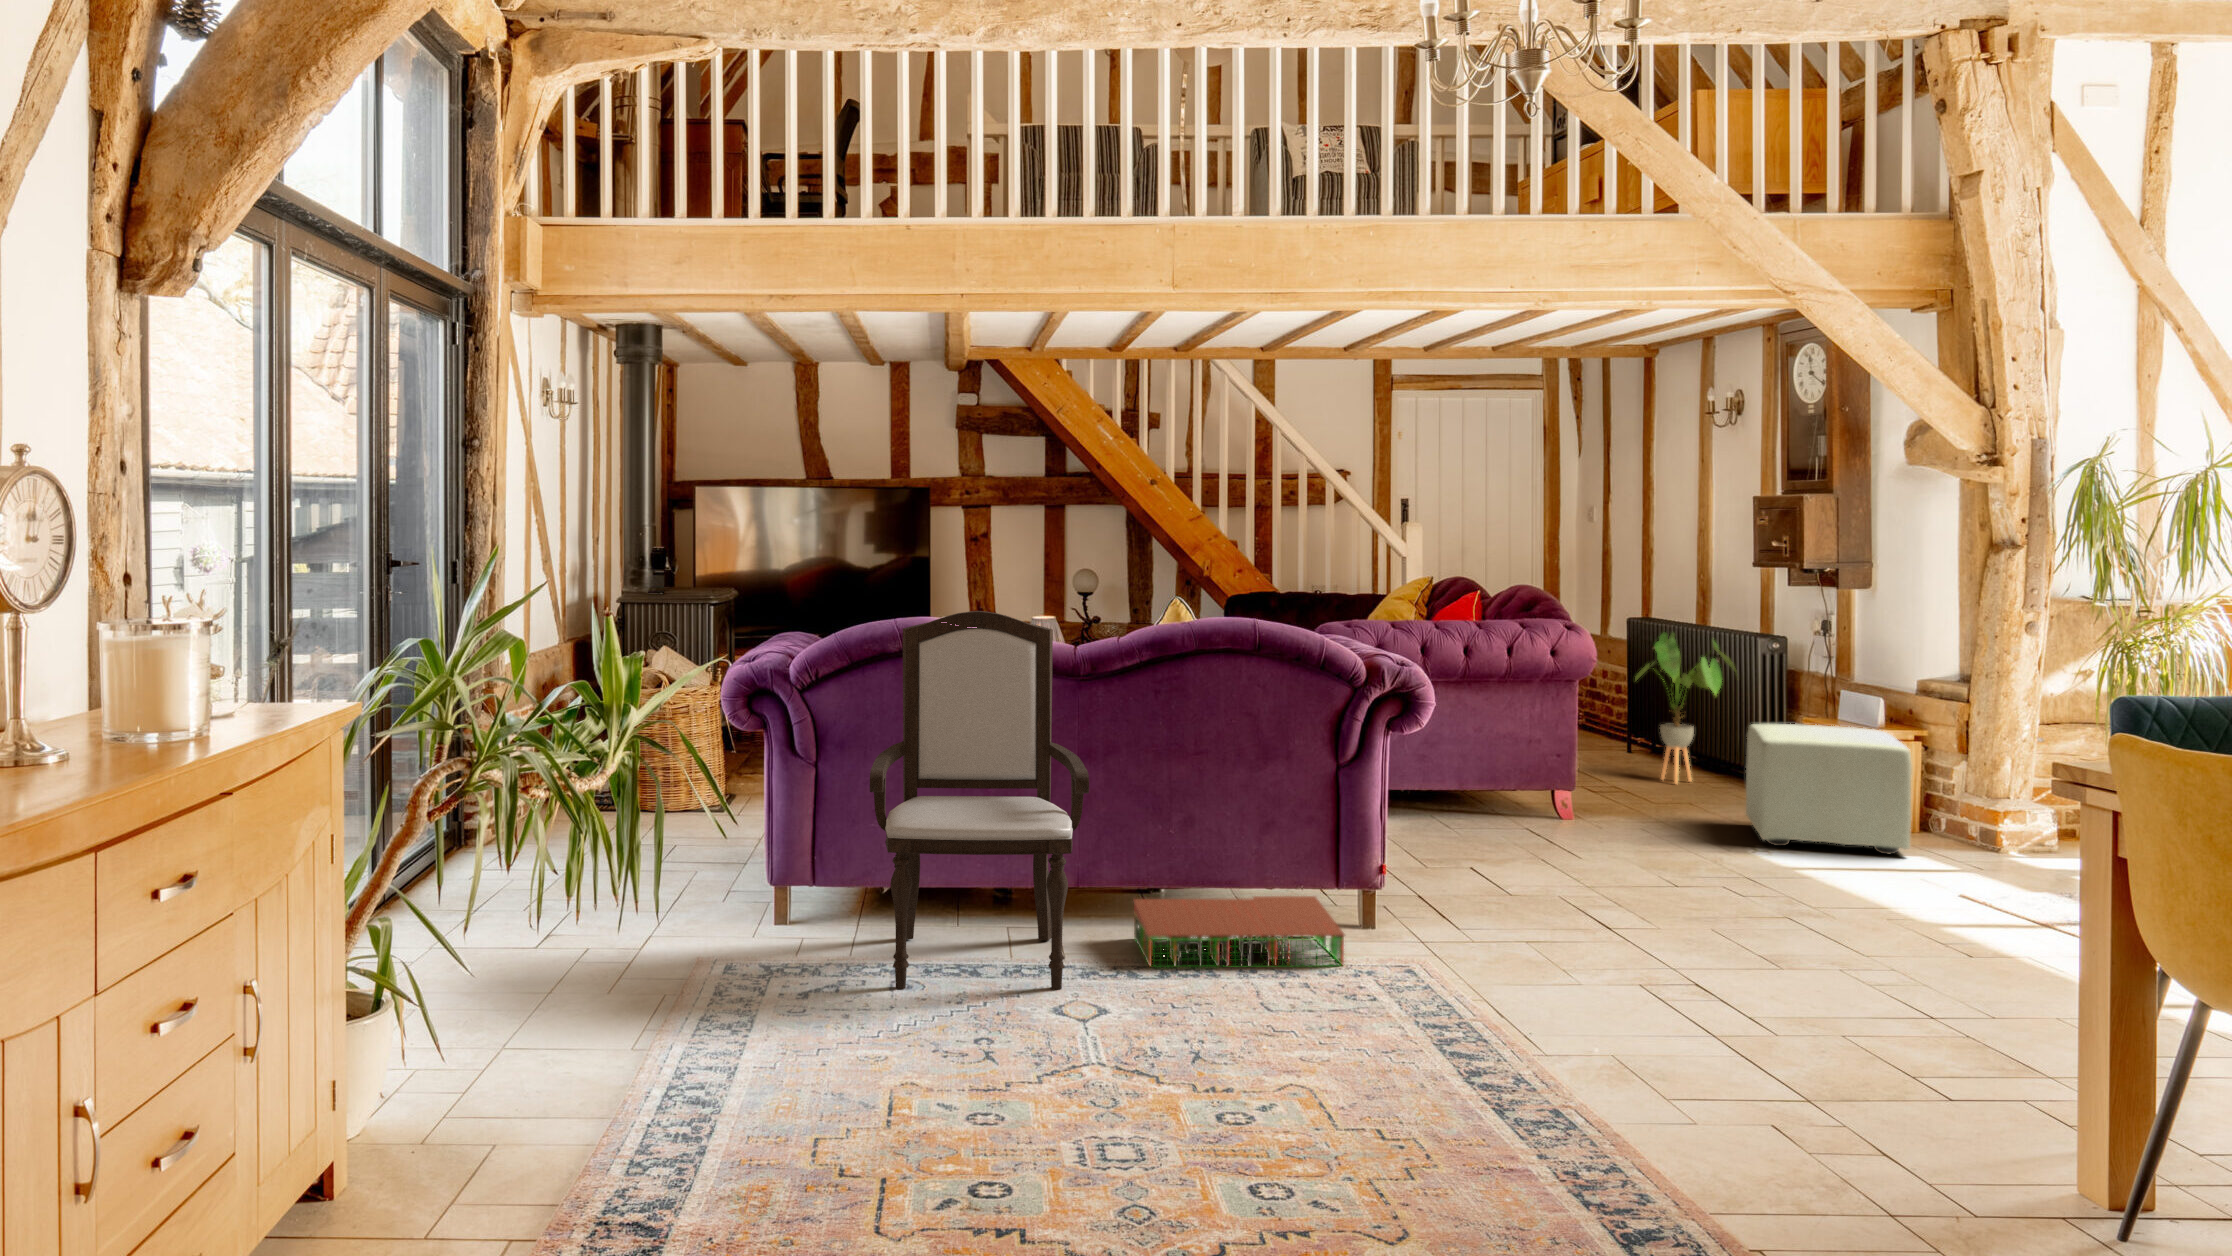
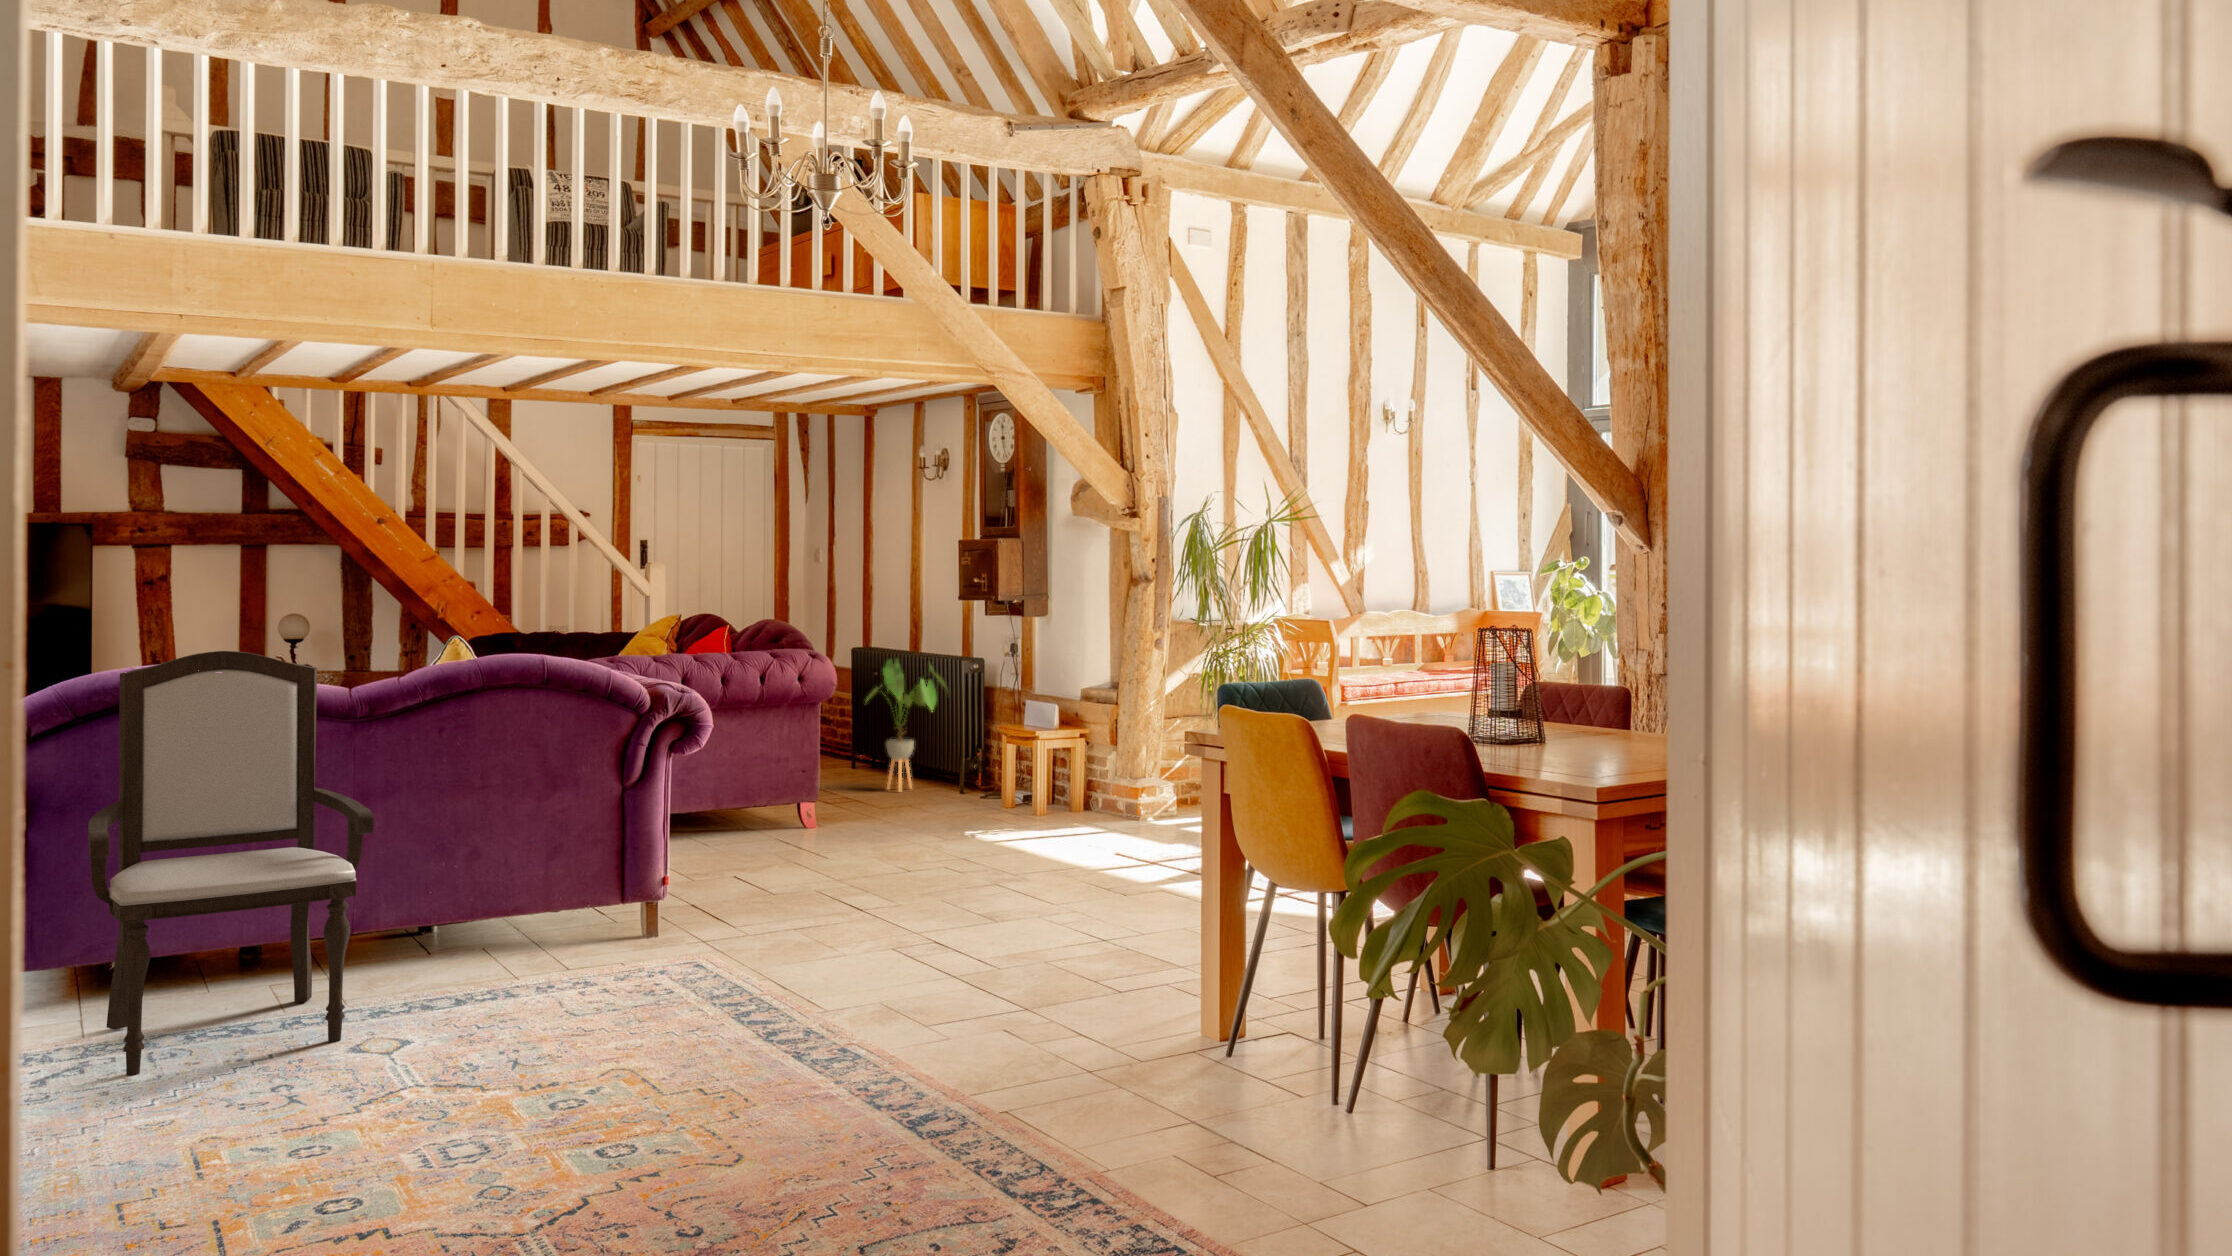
ottoman: present [1746,724,1912,855] -> none [959,728,1080,830]
storage bin: present [1134,896,1344,967] -> none [408,914,639,1005]

